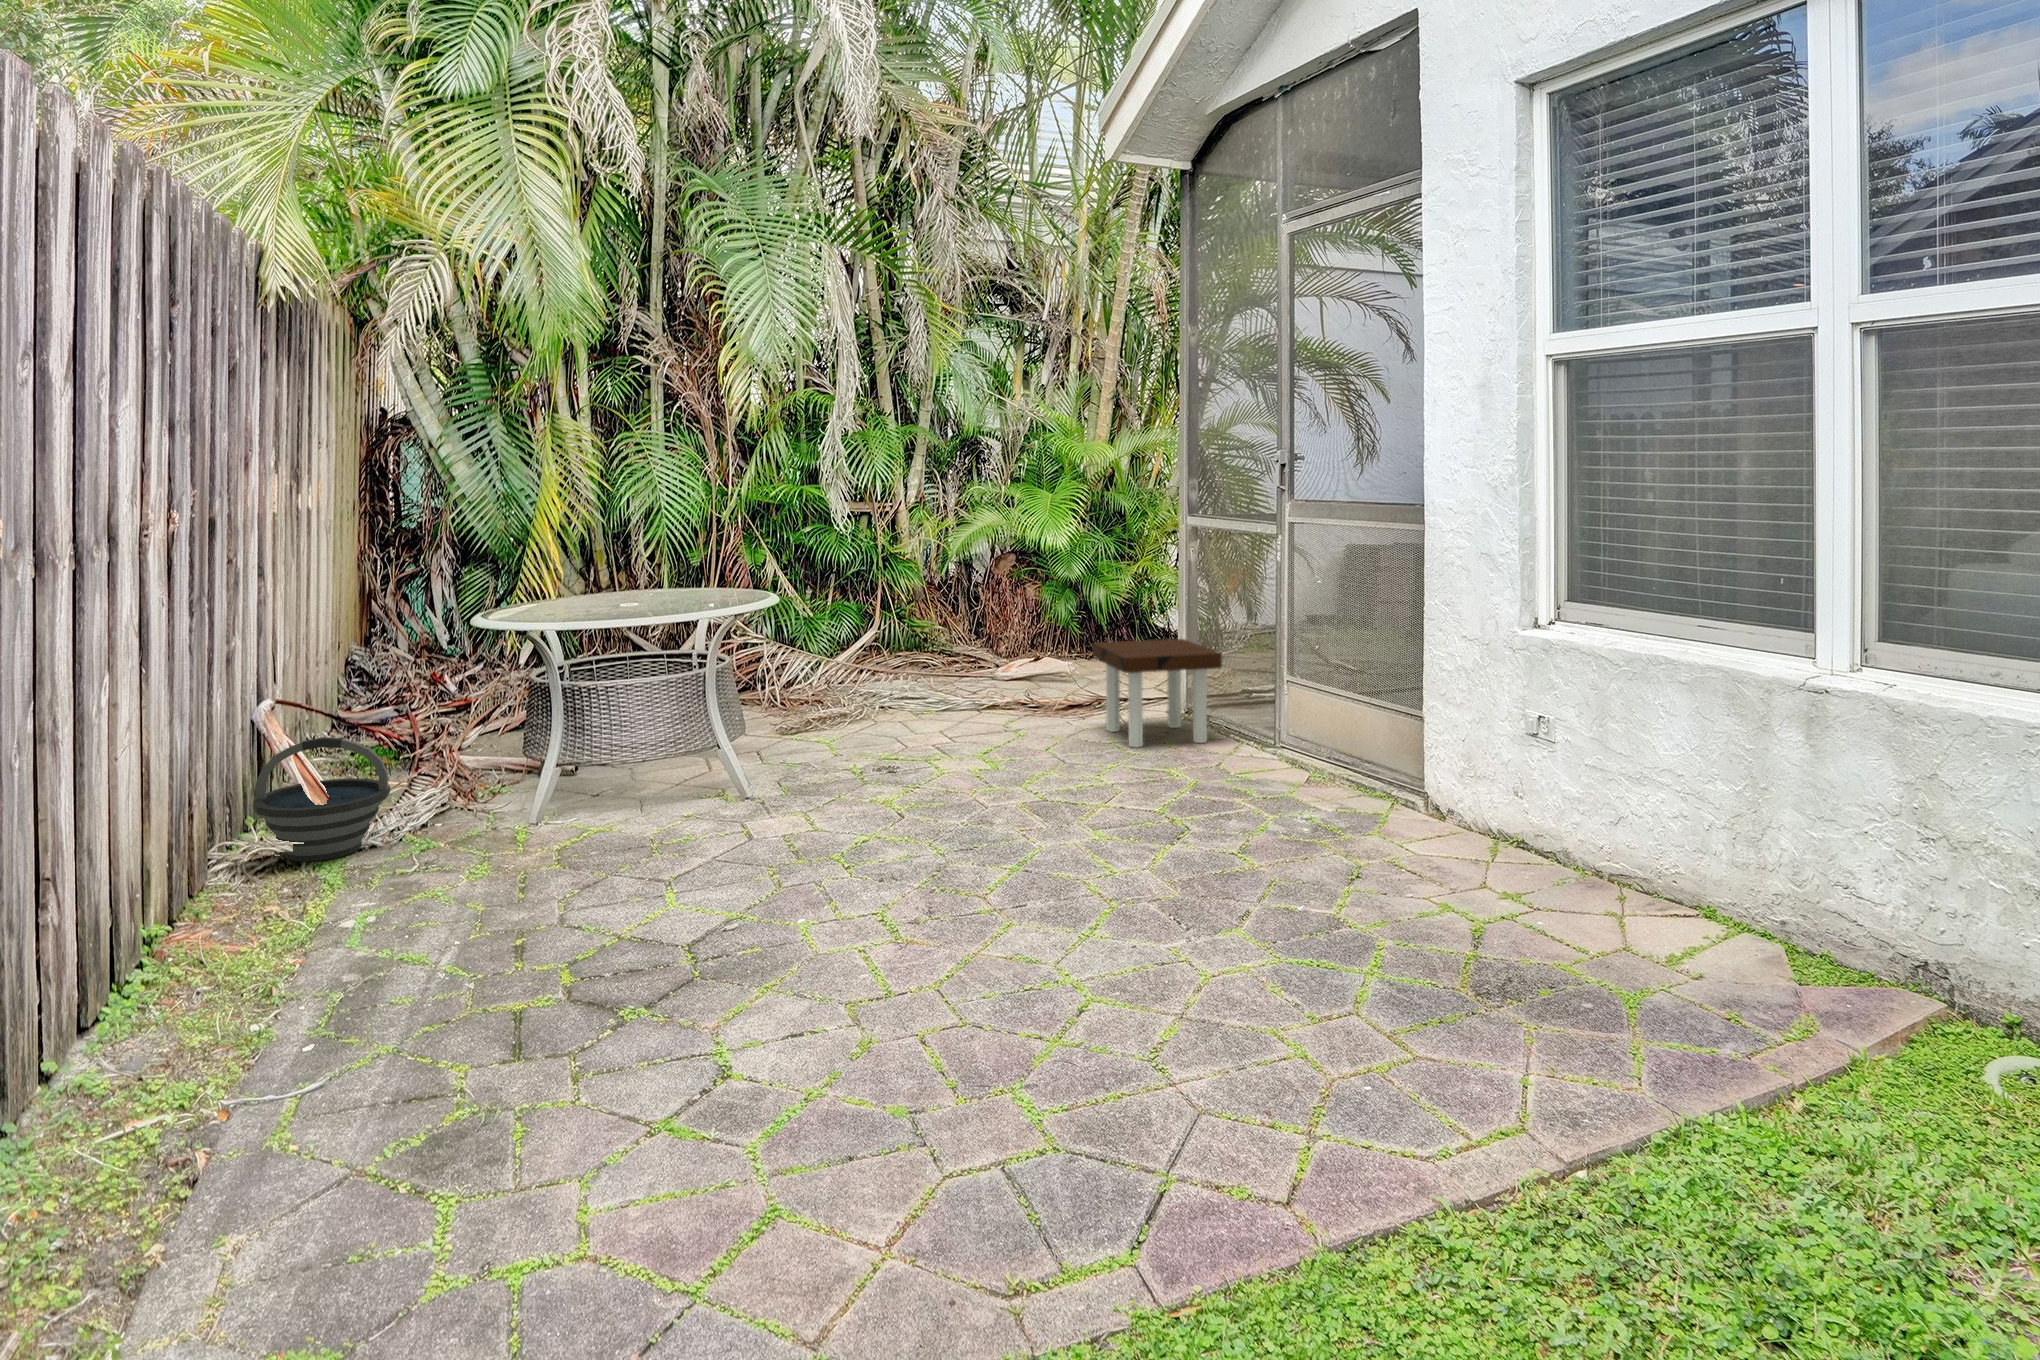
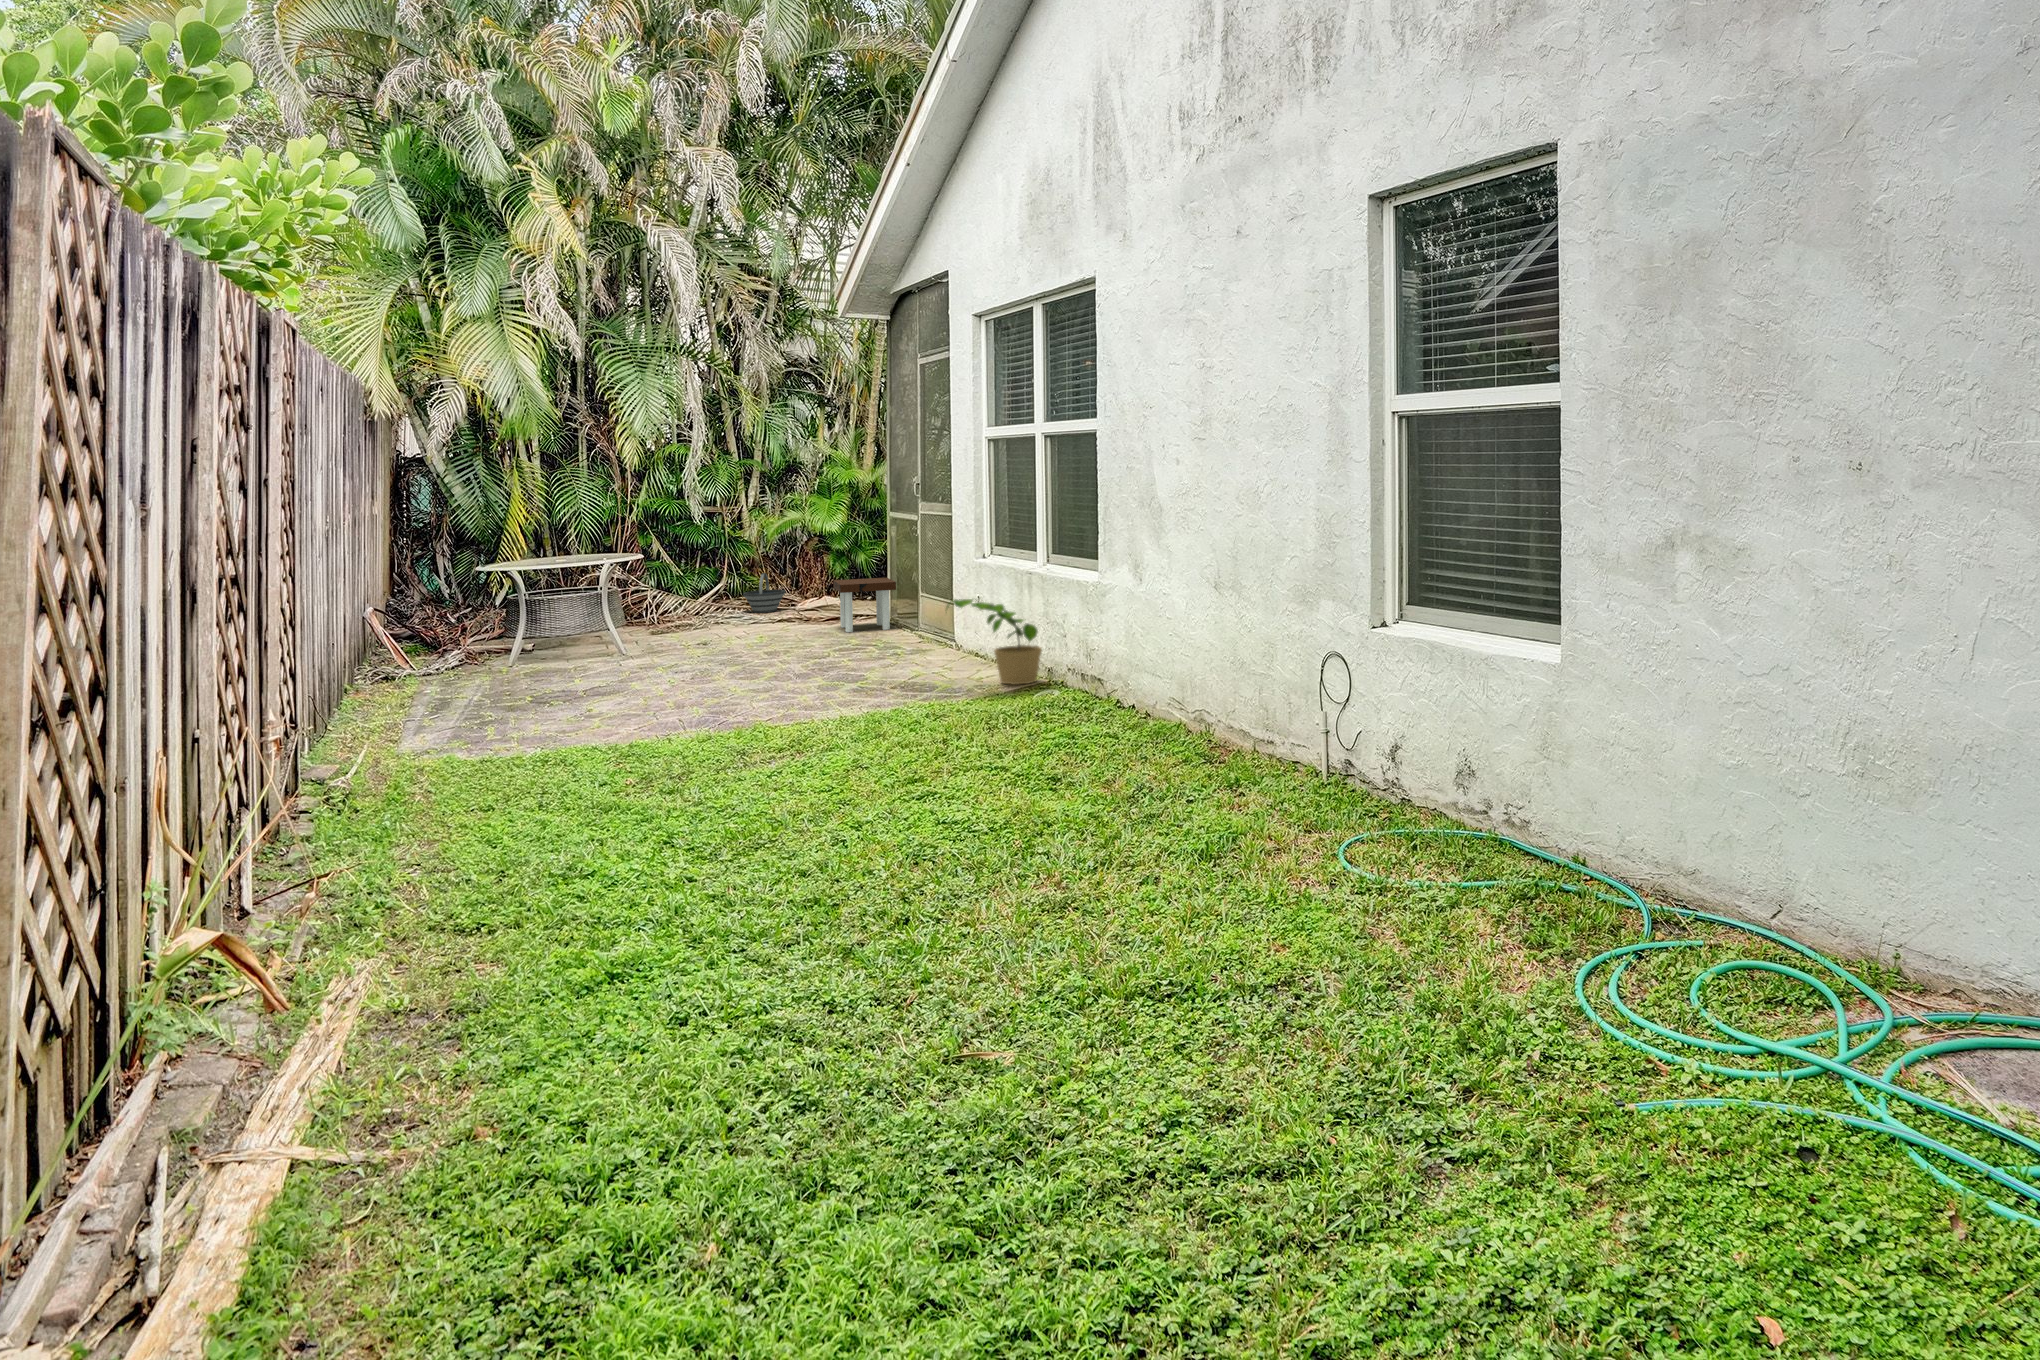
bucket: present [253,737,390,862] -> present [743,573,786,613]
potted plant: none [1687,795,1973,1060] -> present [947,599,1042,685]

